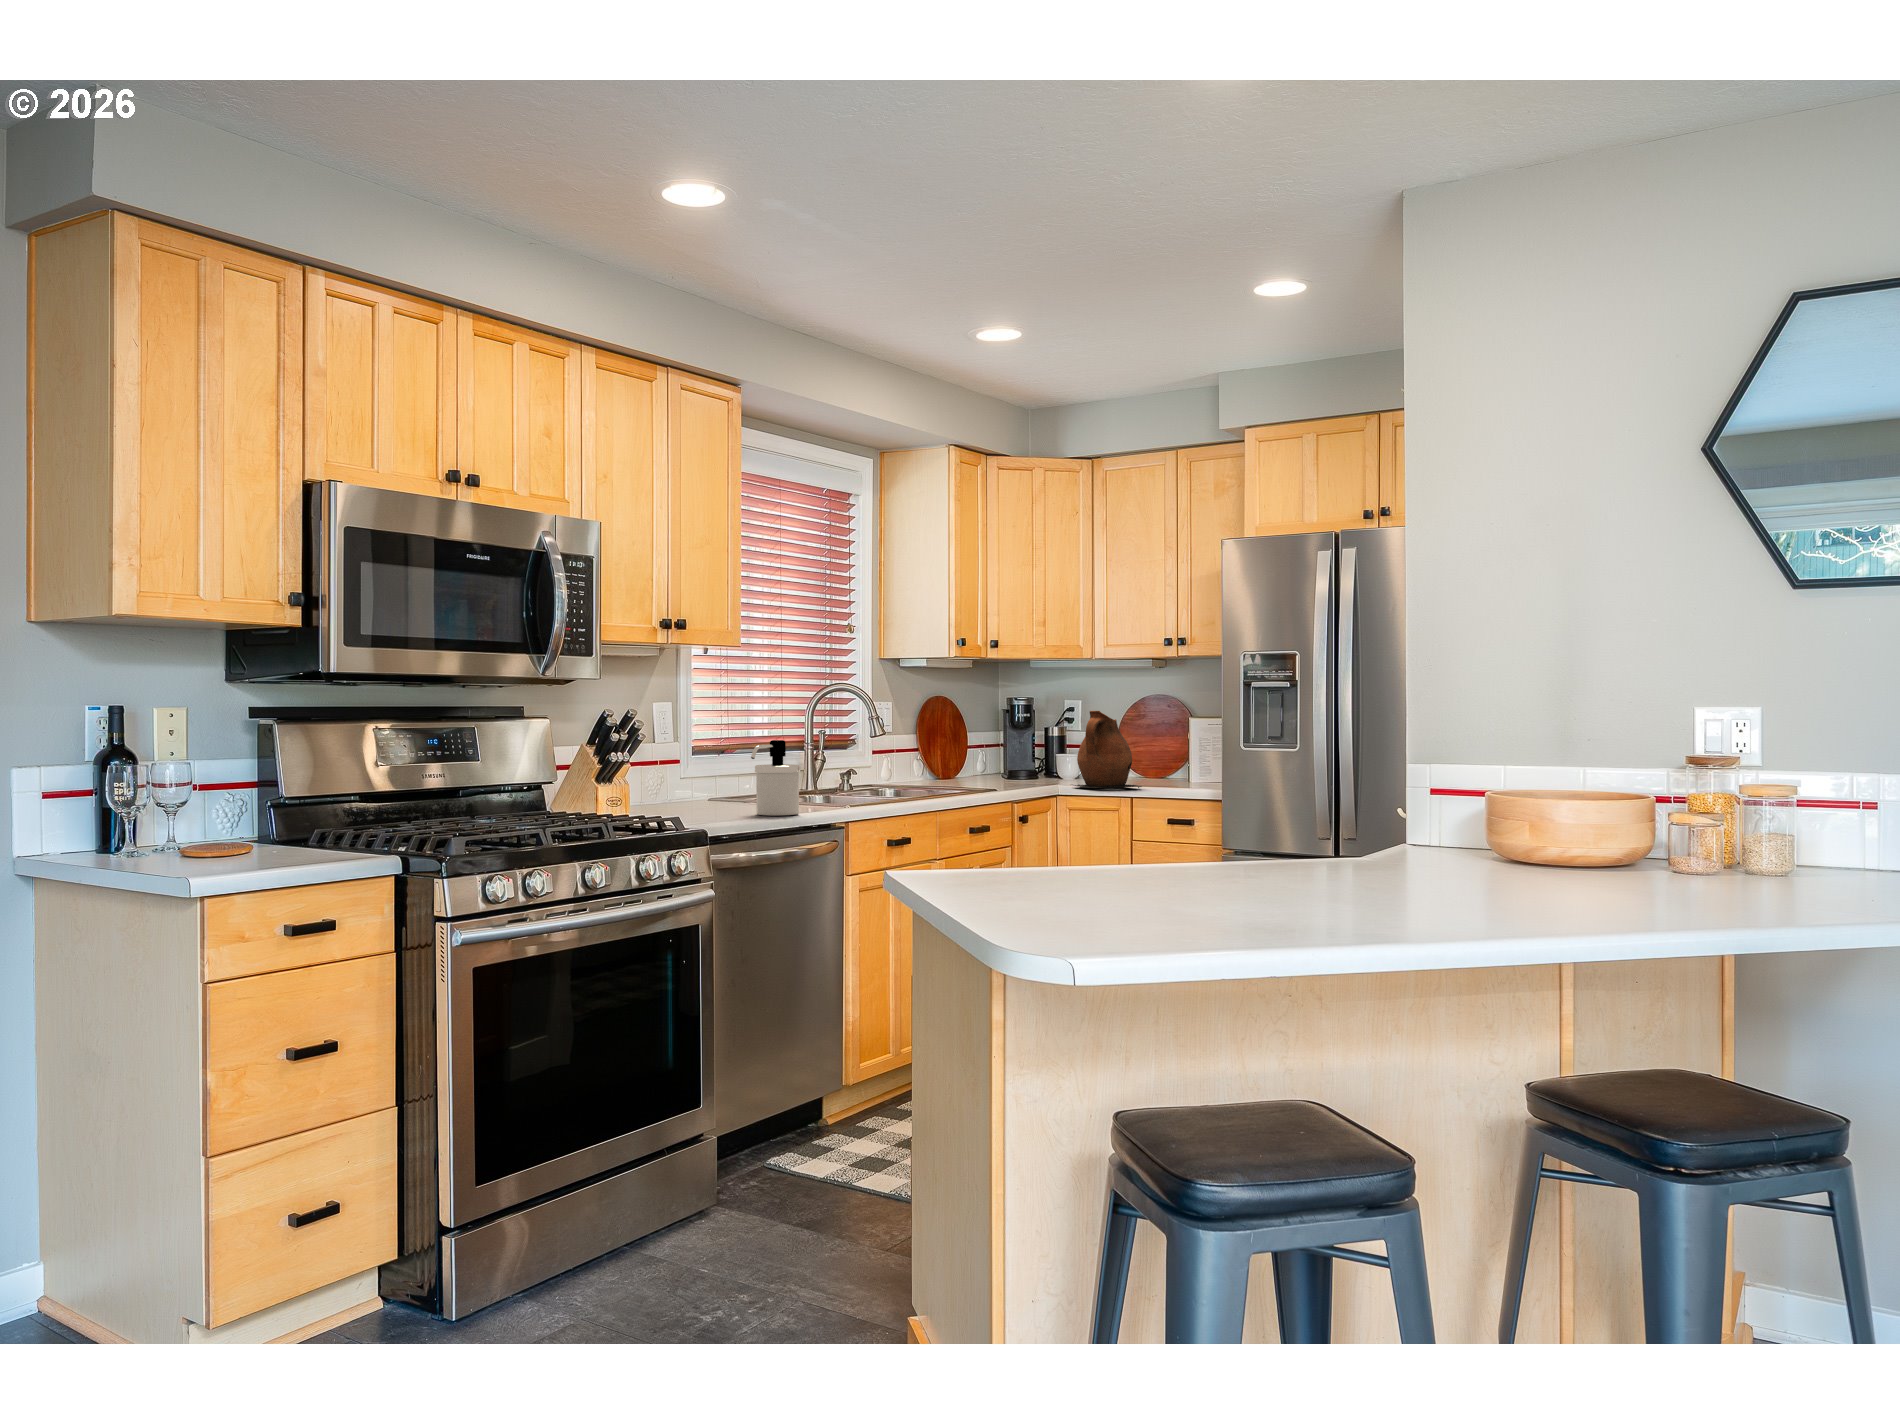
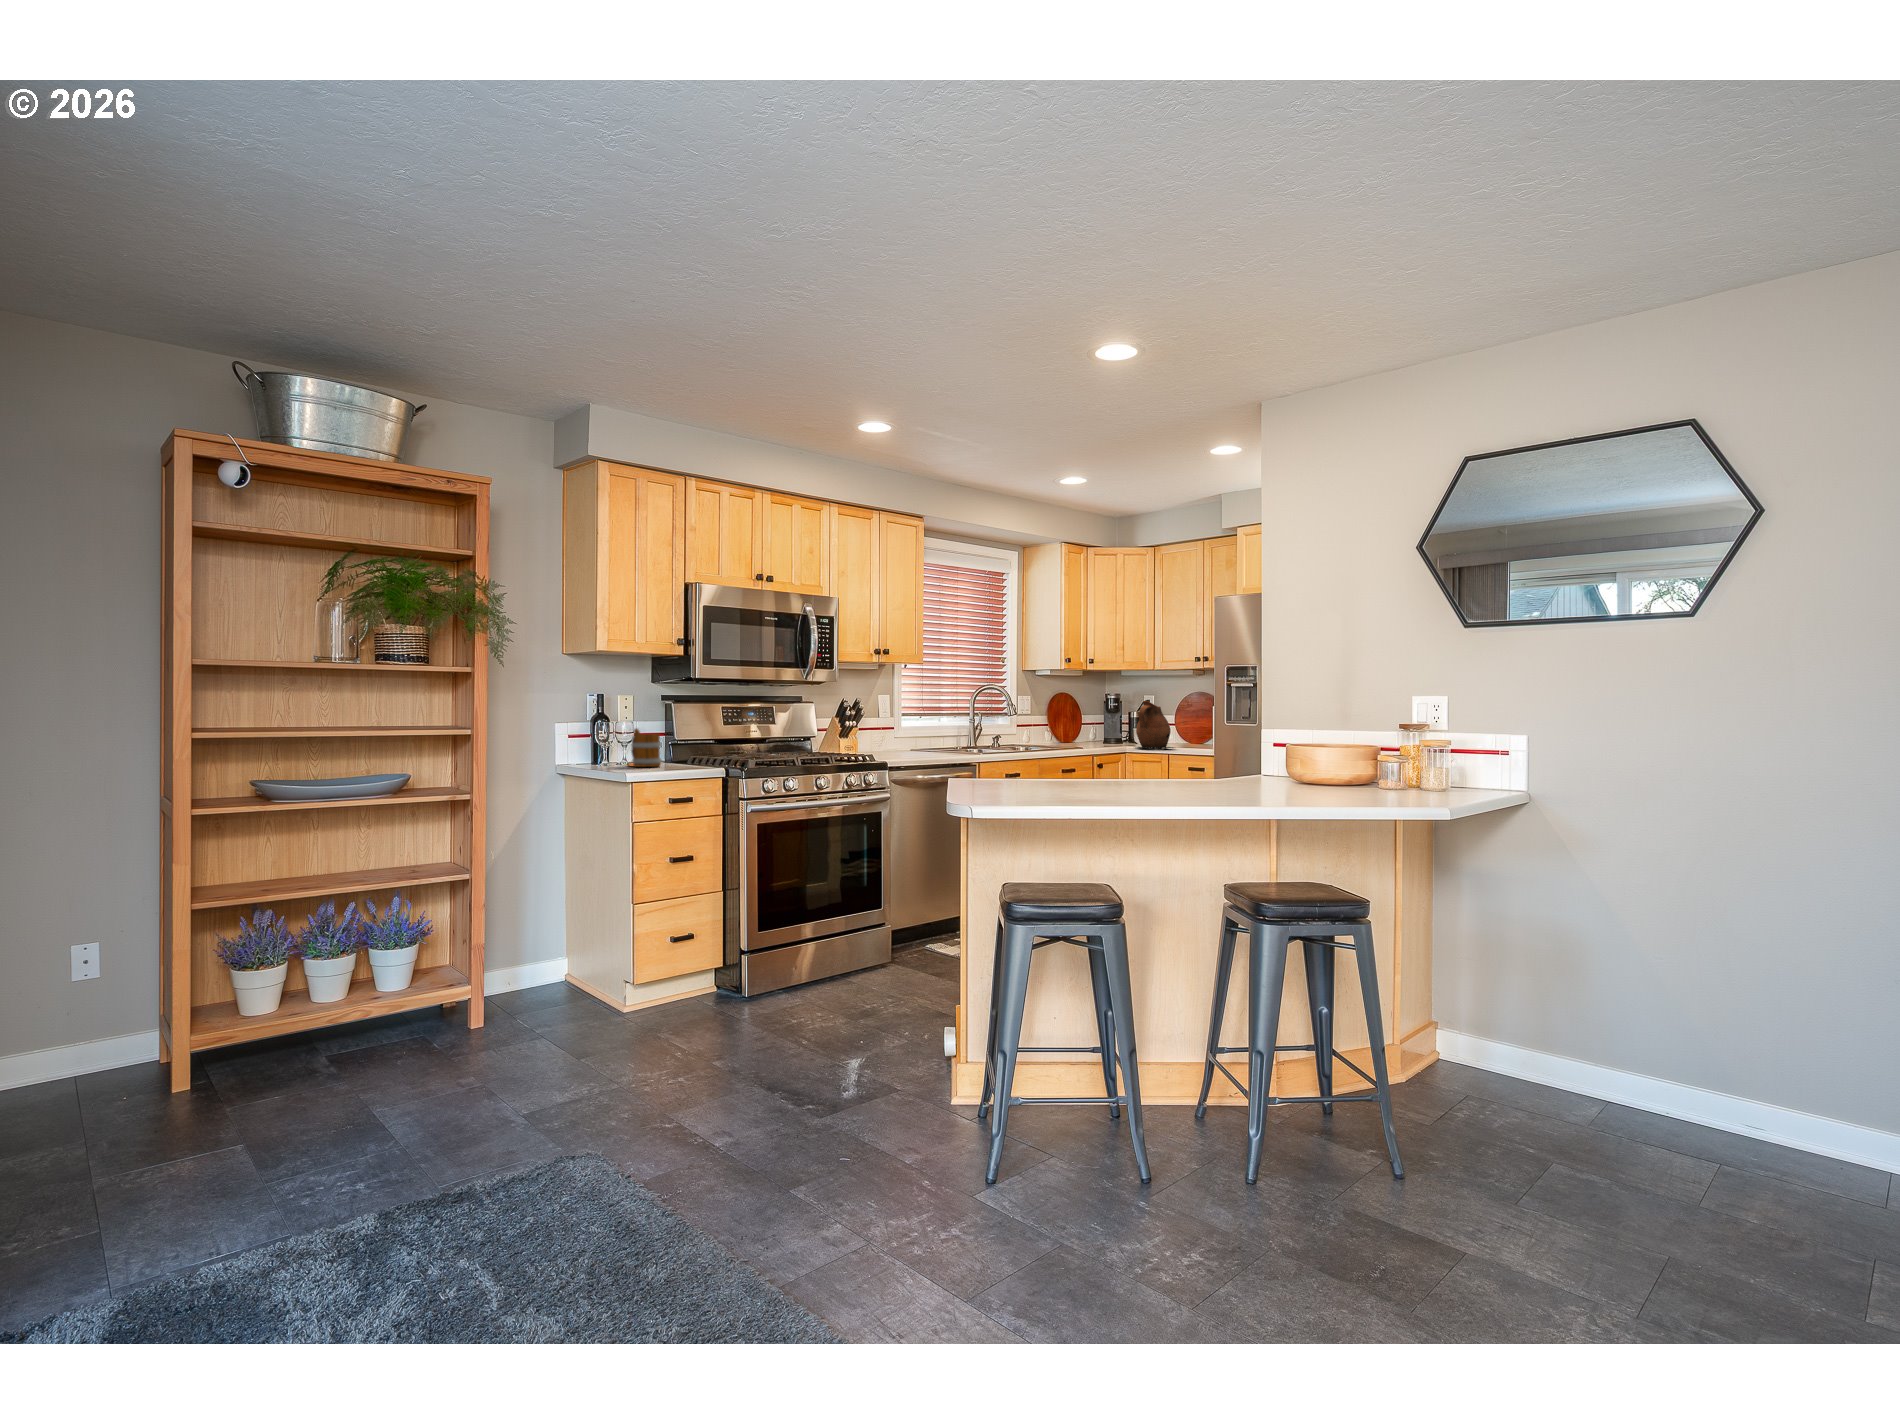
soap dispenser: present [751,740,801,816] -> none [916,715,946,757]
mug: none [191,779,264,863] -> present [631,729,662,767]

